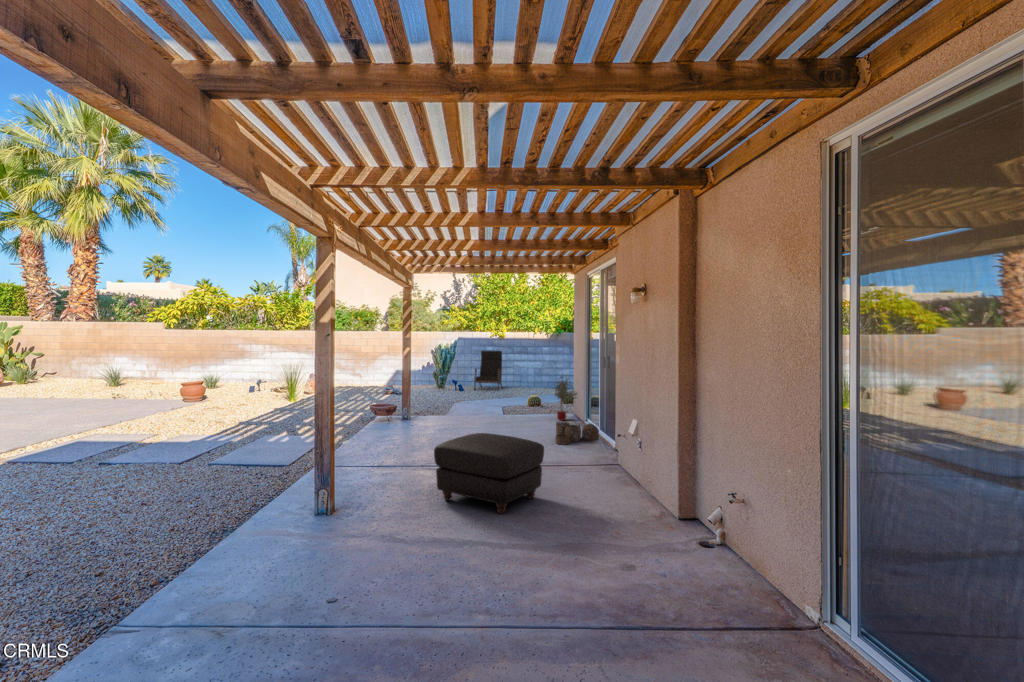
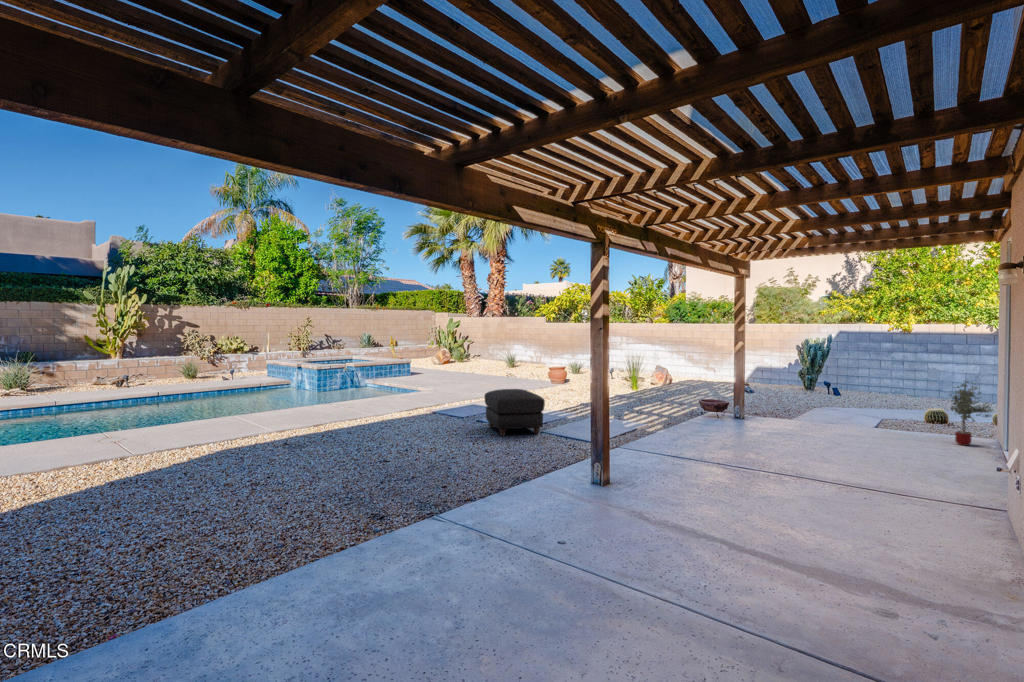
lounge chair: present [474,350,502,390] -> none [849,347,897,398]
woven basket: present [556,422,599,445] -> none [929,442,1014,479]
ottoman: present [434,433,544,514] -> present [484,389,545,436]

